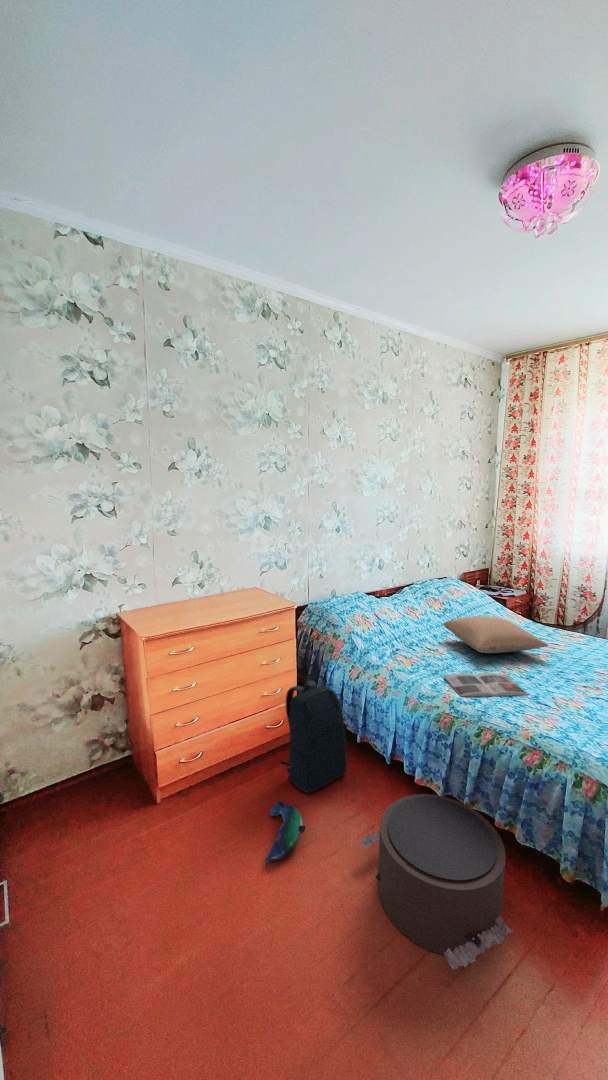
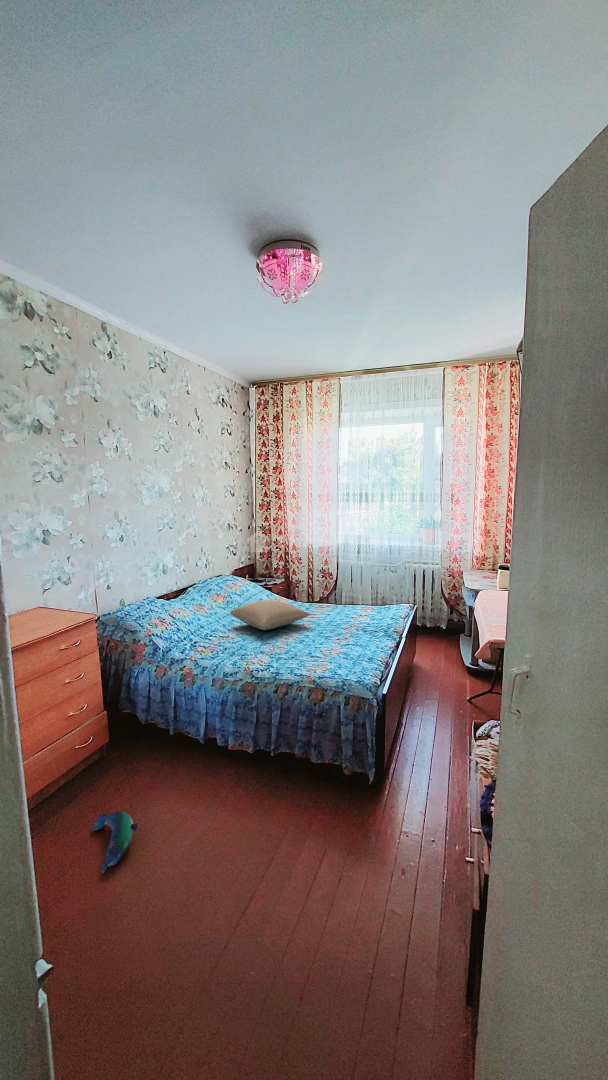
magazine: present [444,673,528,697] -> none [240,642,305,666]
backpack: present [281,680,347,793] -> none [92,688,163,796]
pouf: present [359,794,513,970] -> none [191,748,321,870]

